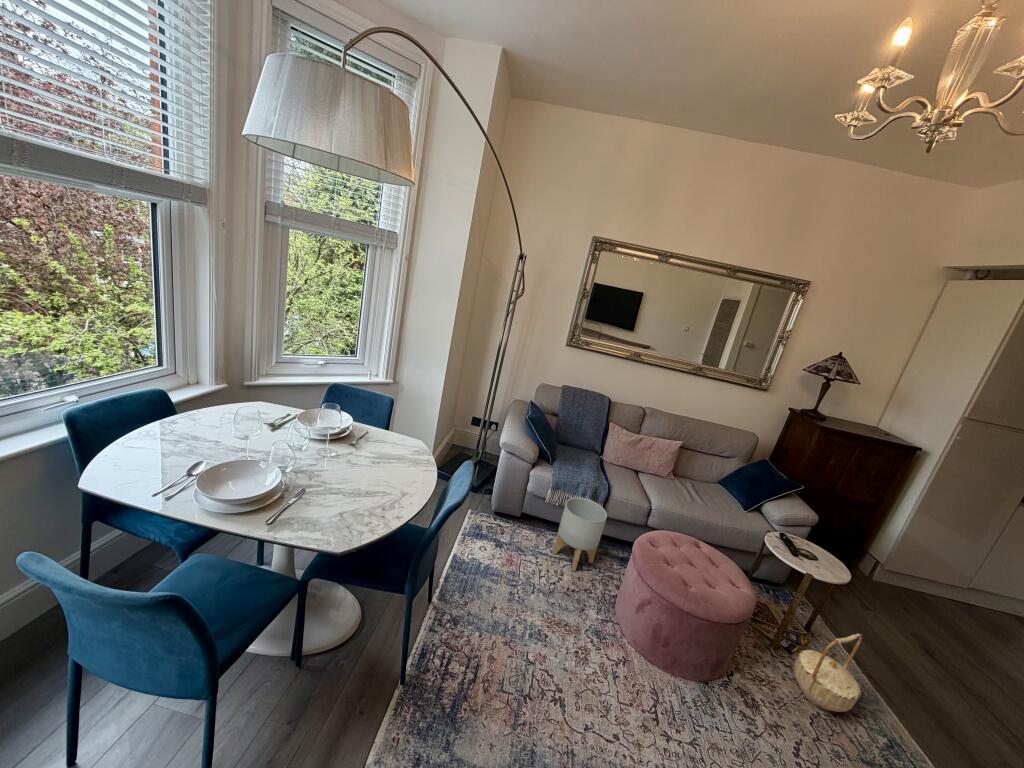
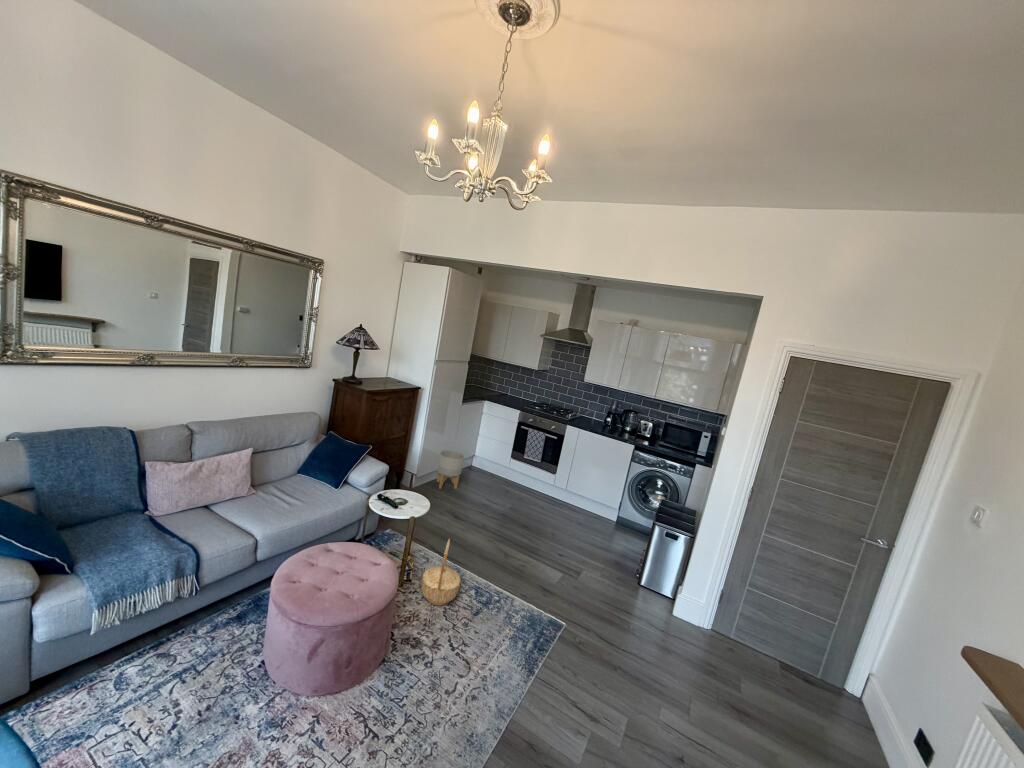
planter: present [553,498,607,571] -> present [437,450,464,489]

